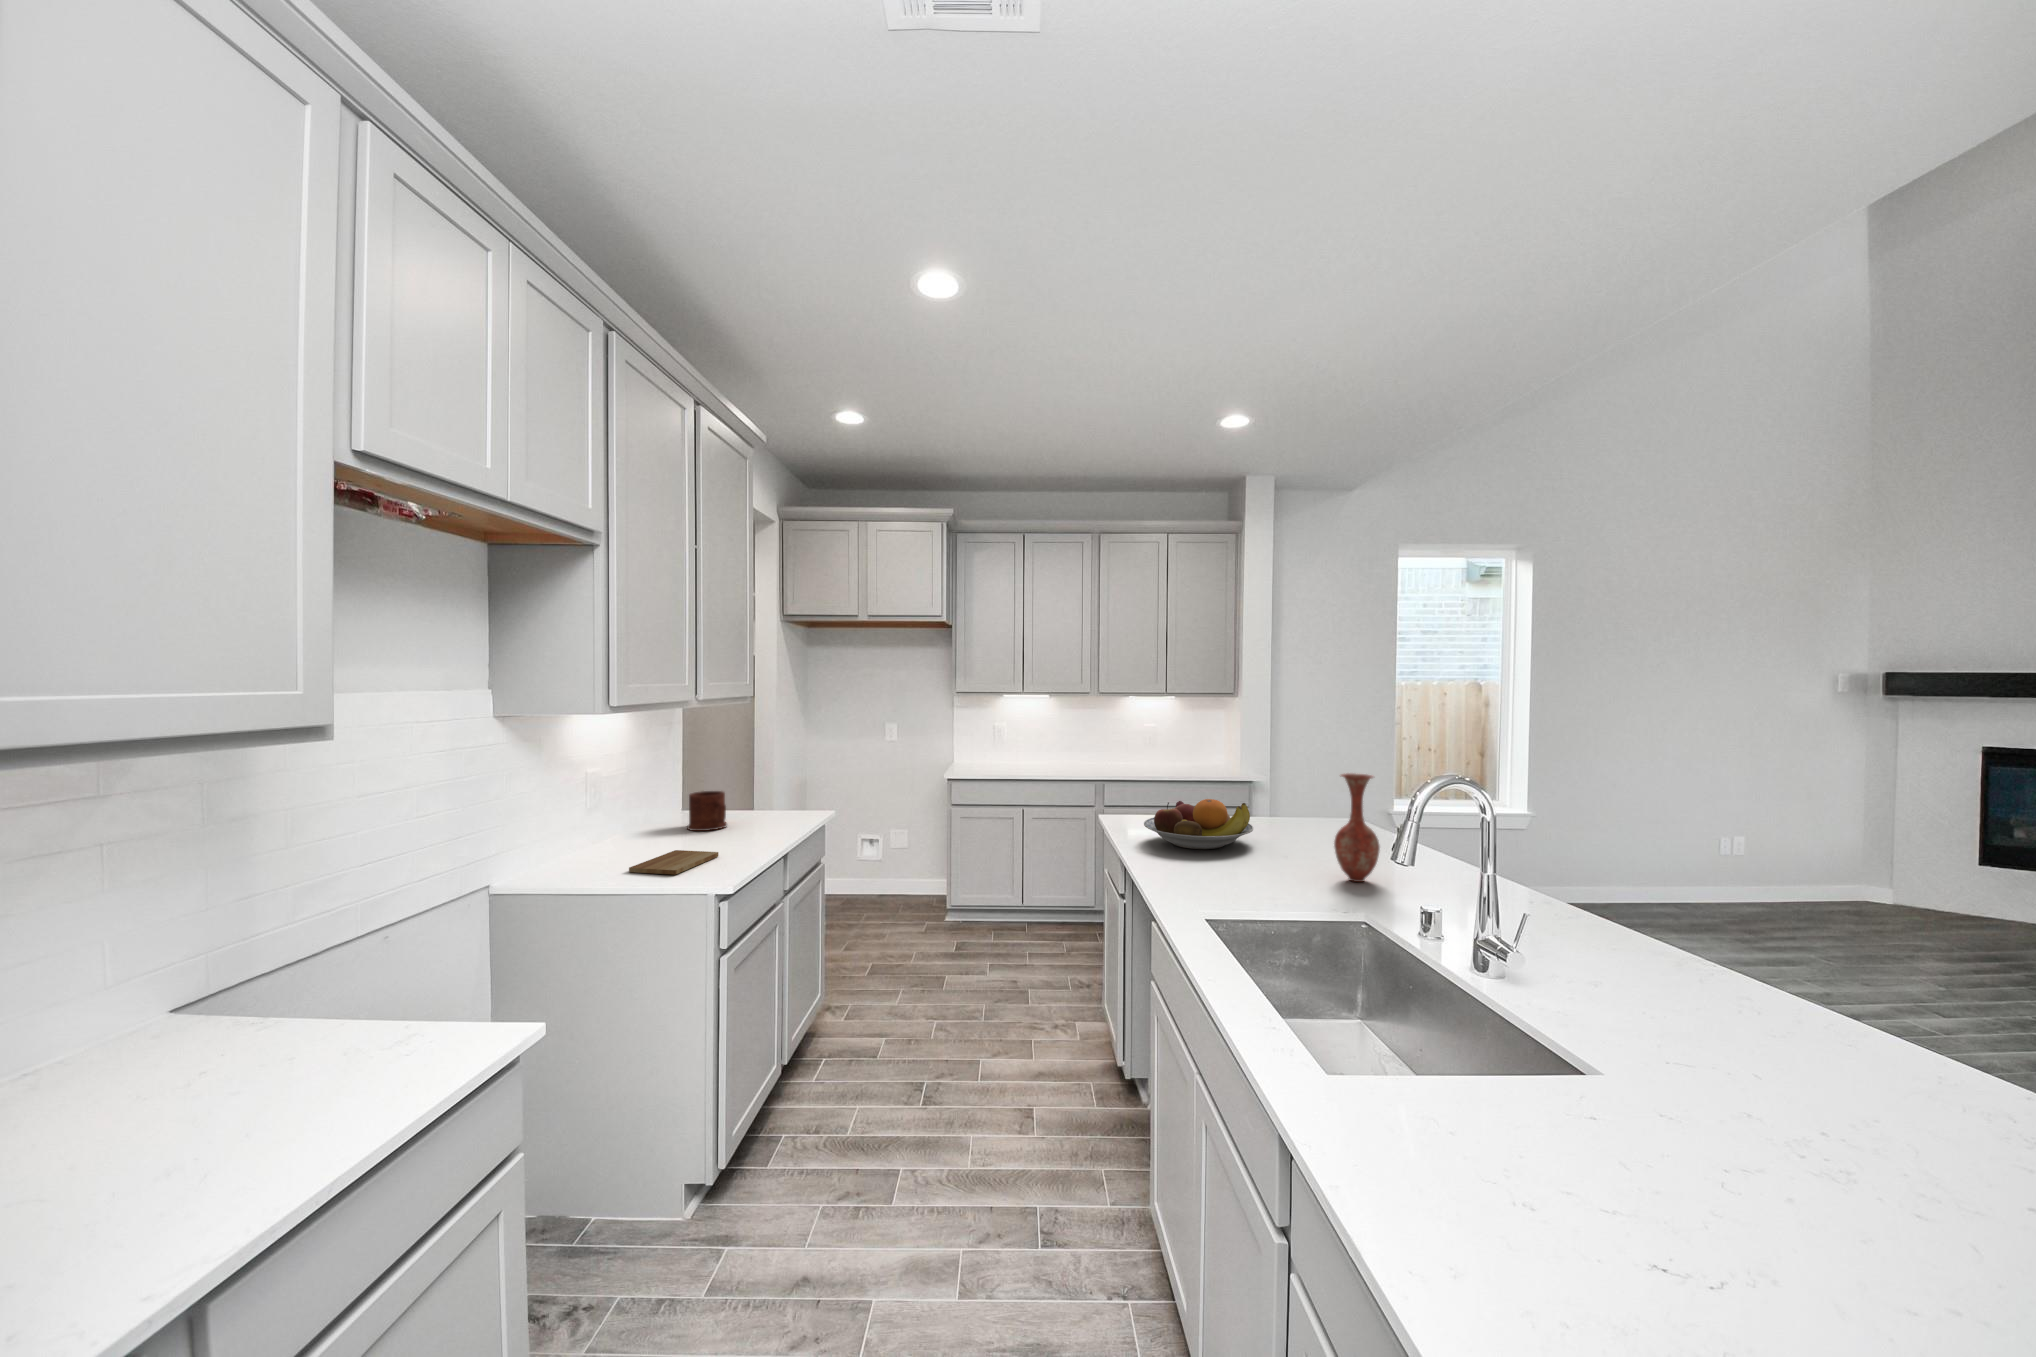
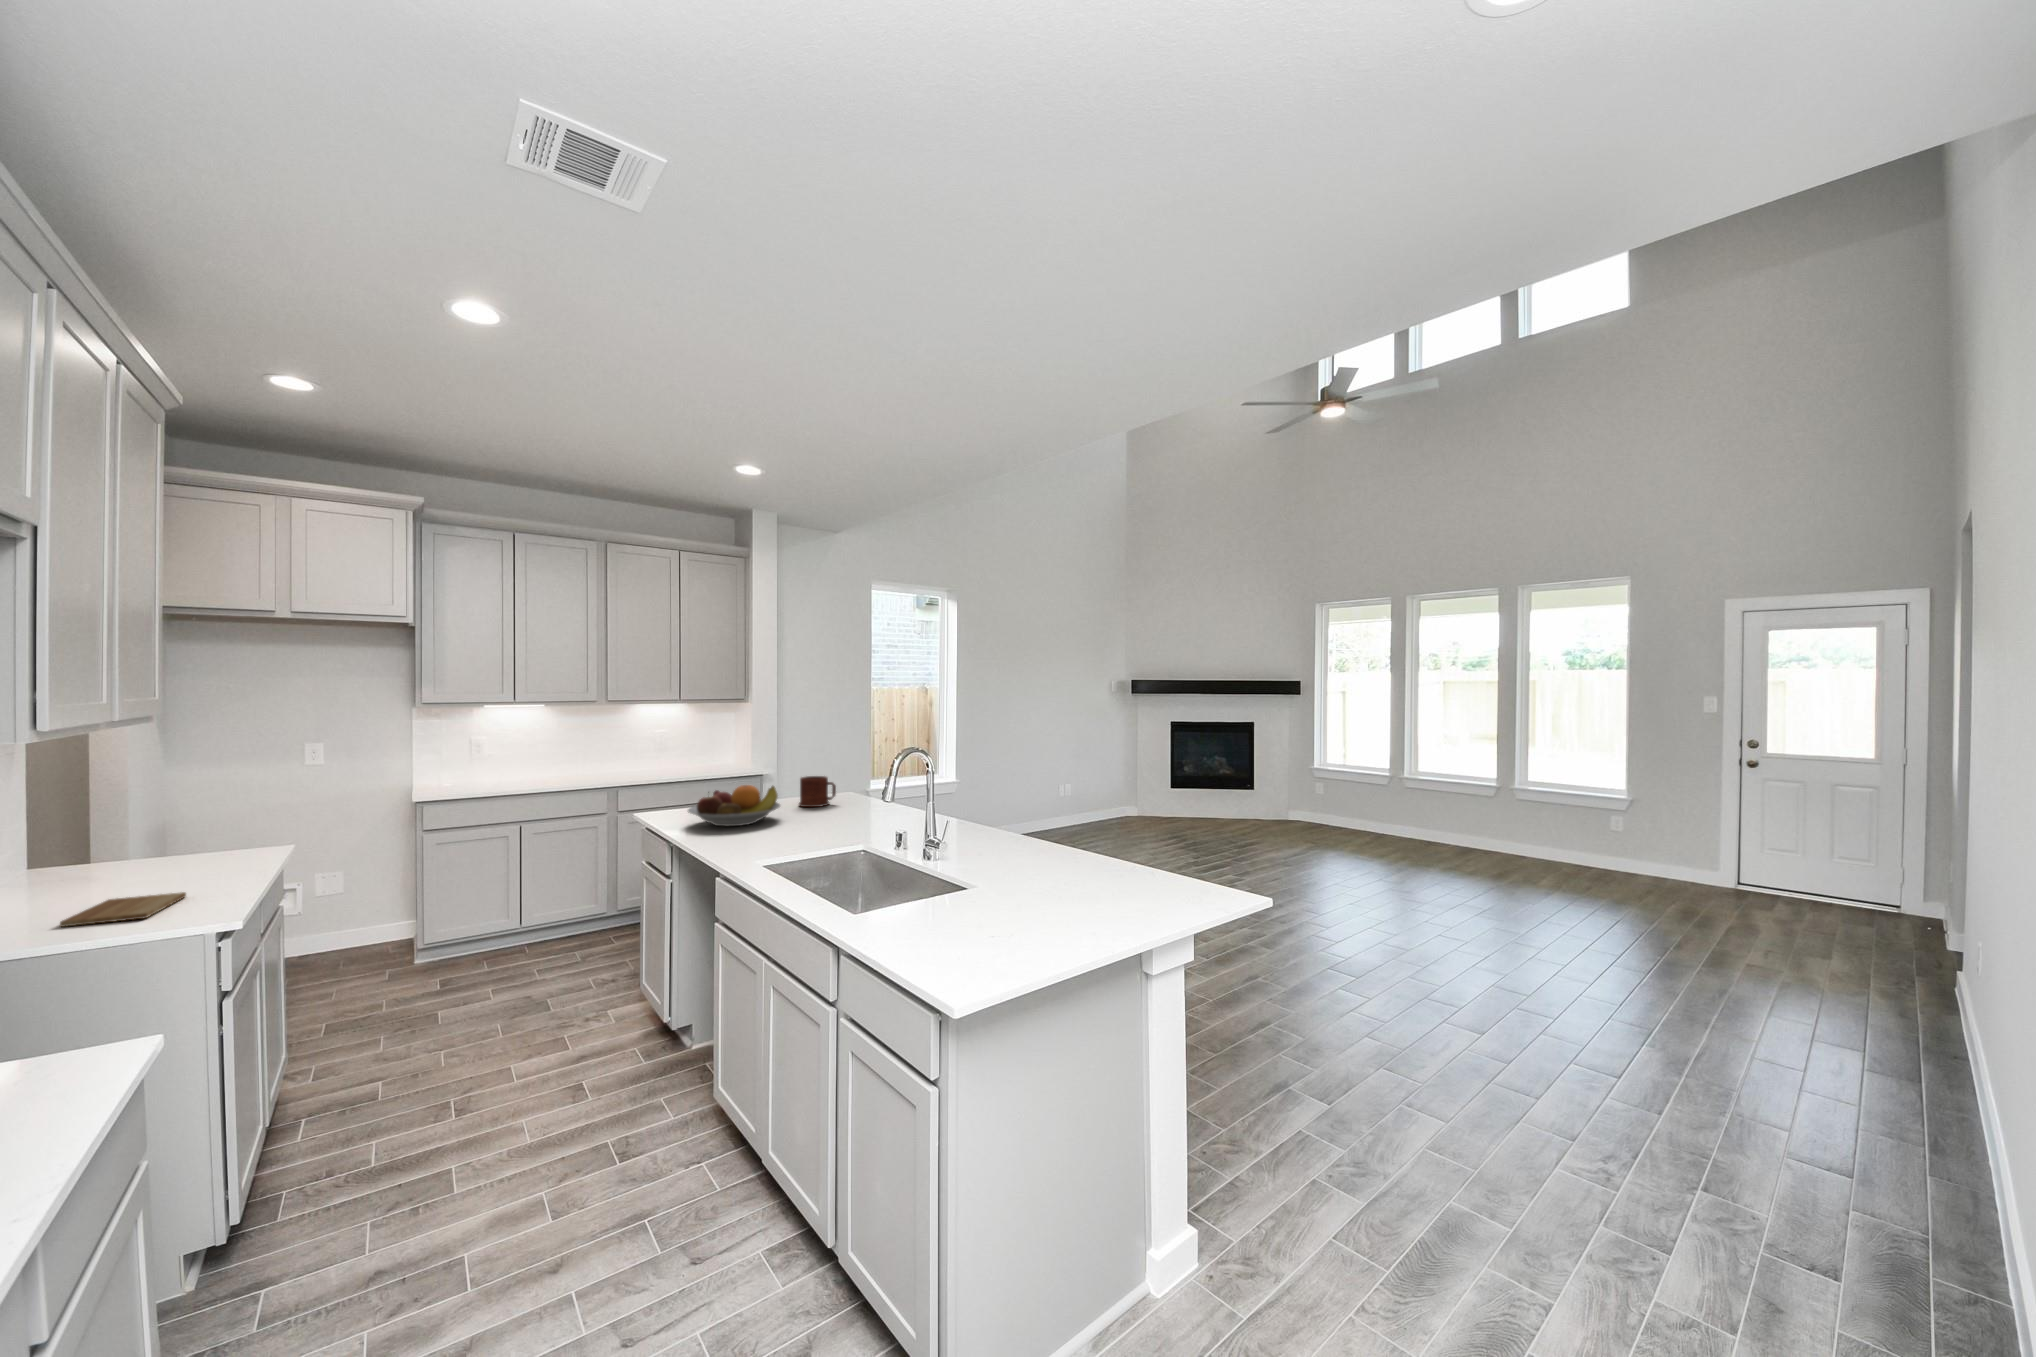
vase: present [1334,773,1380,882] -> none [846,753,876,830]
mug: present [687,791,727,831] -> present [799,776,836,807]

